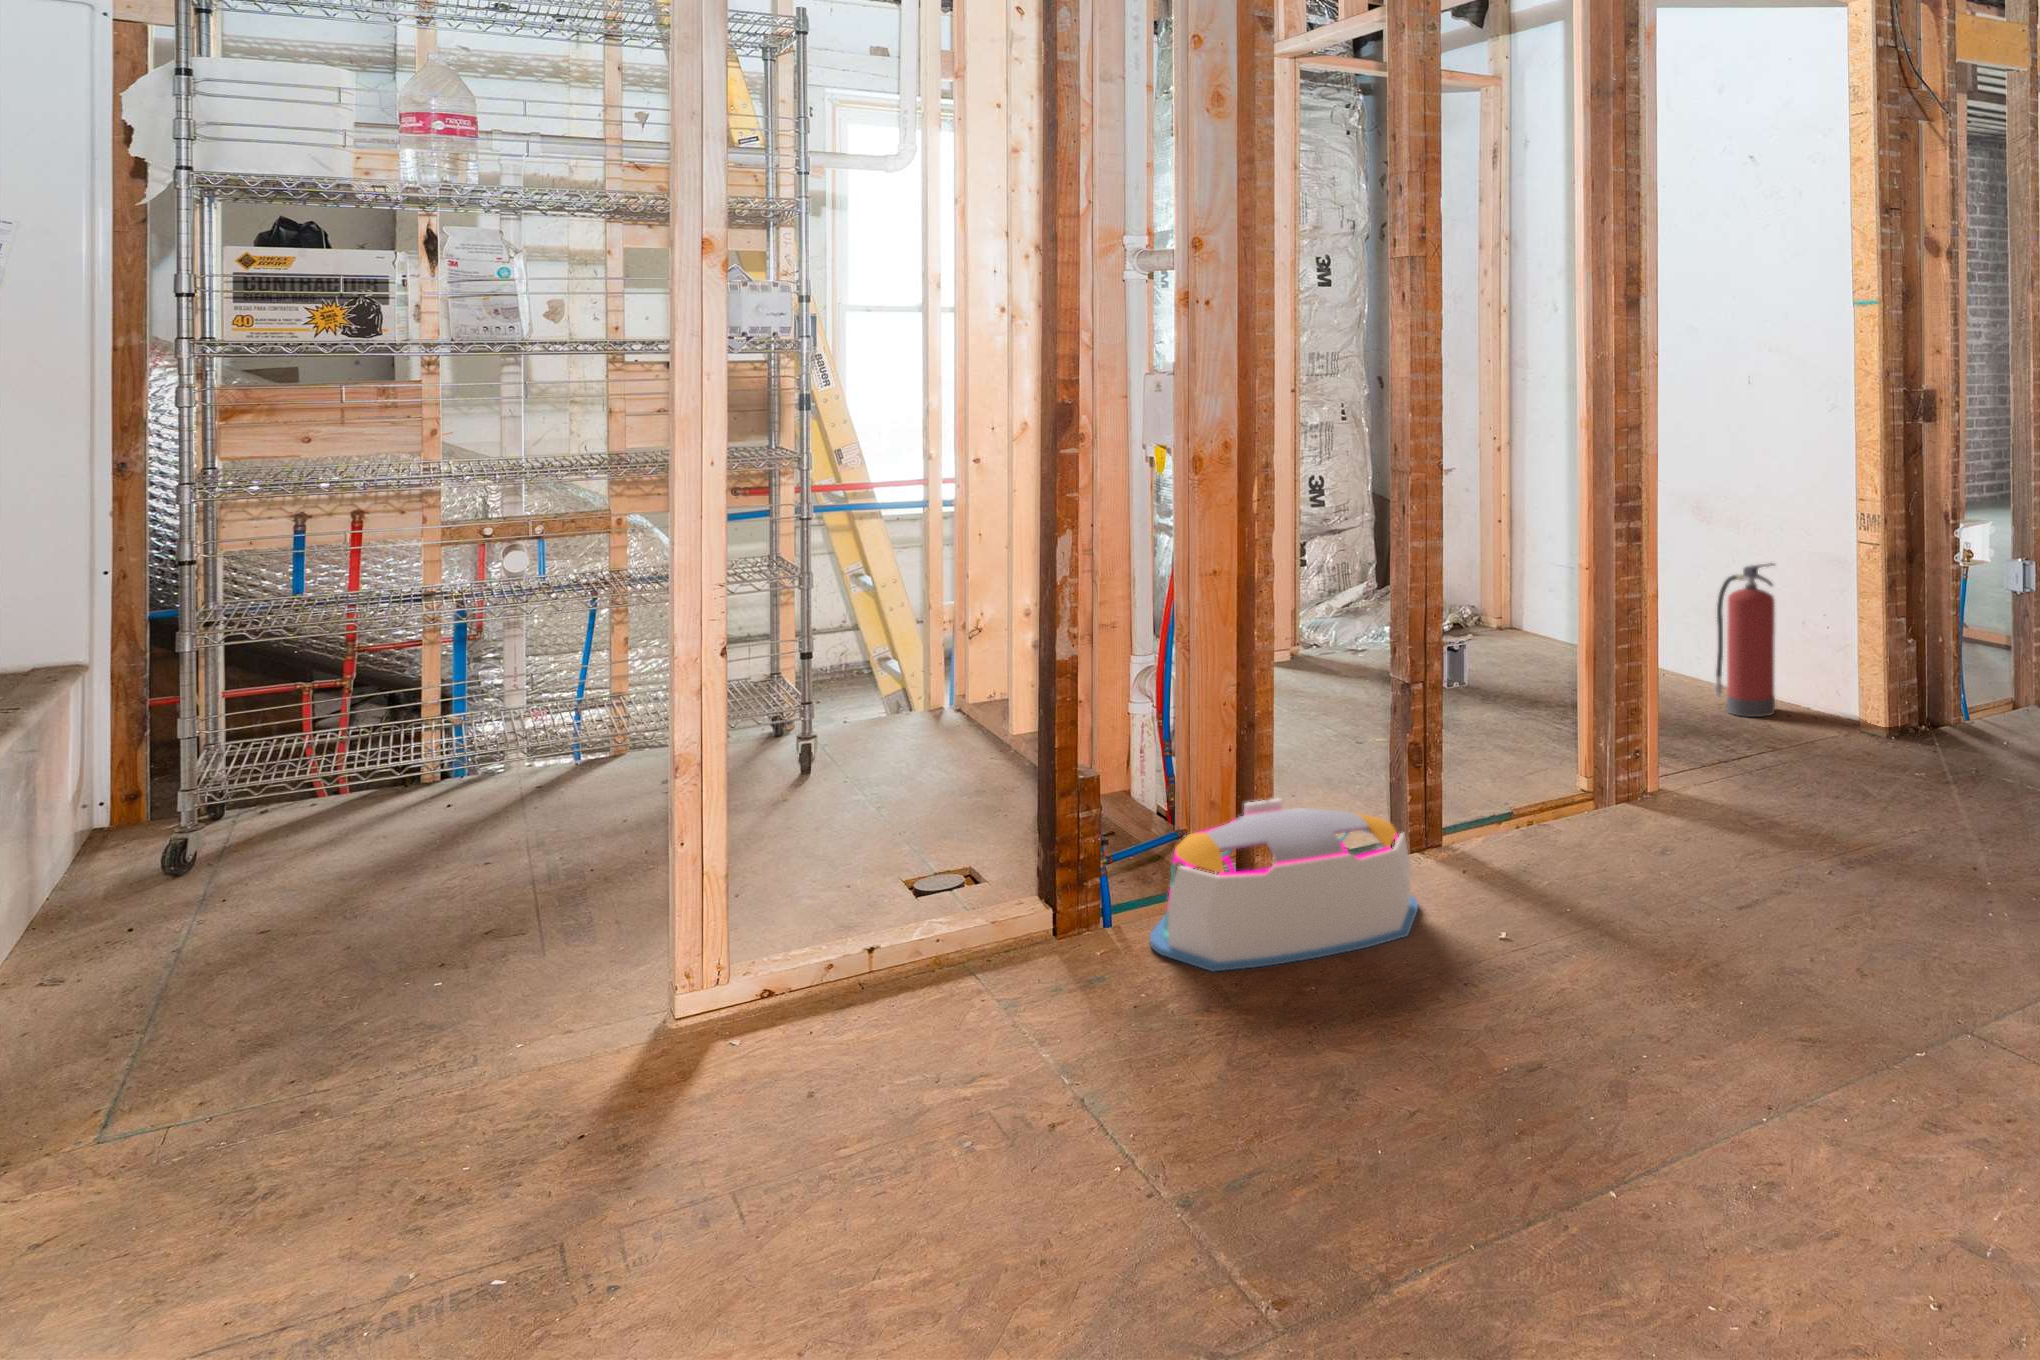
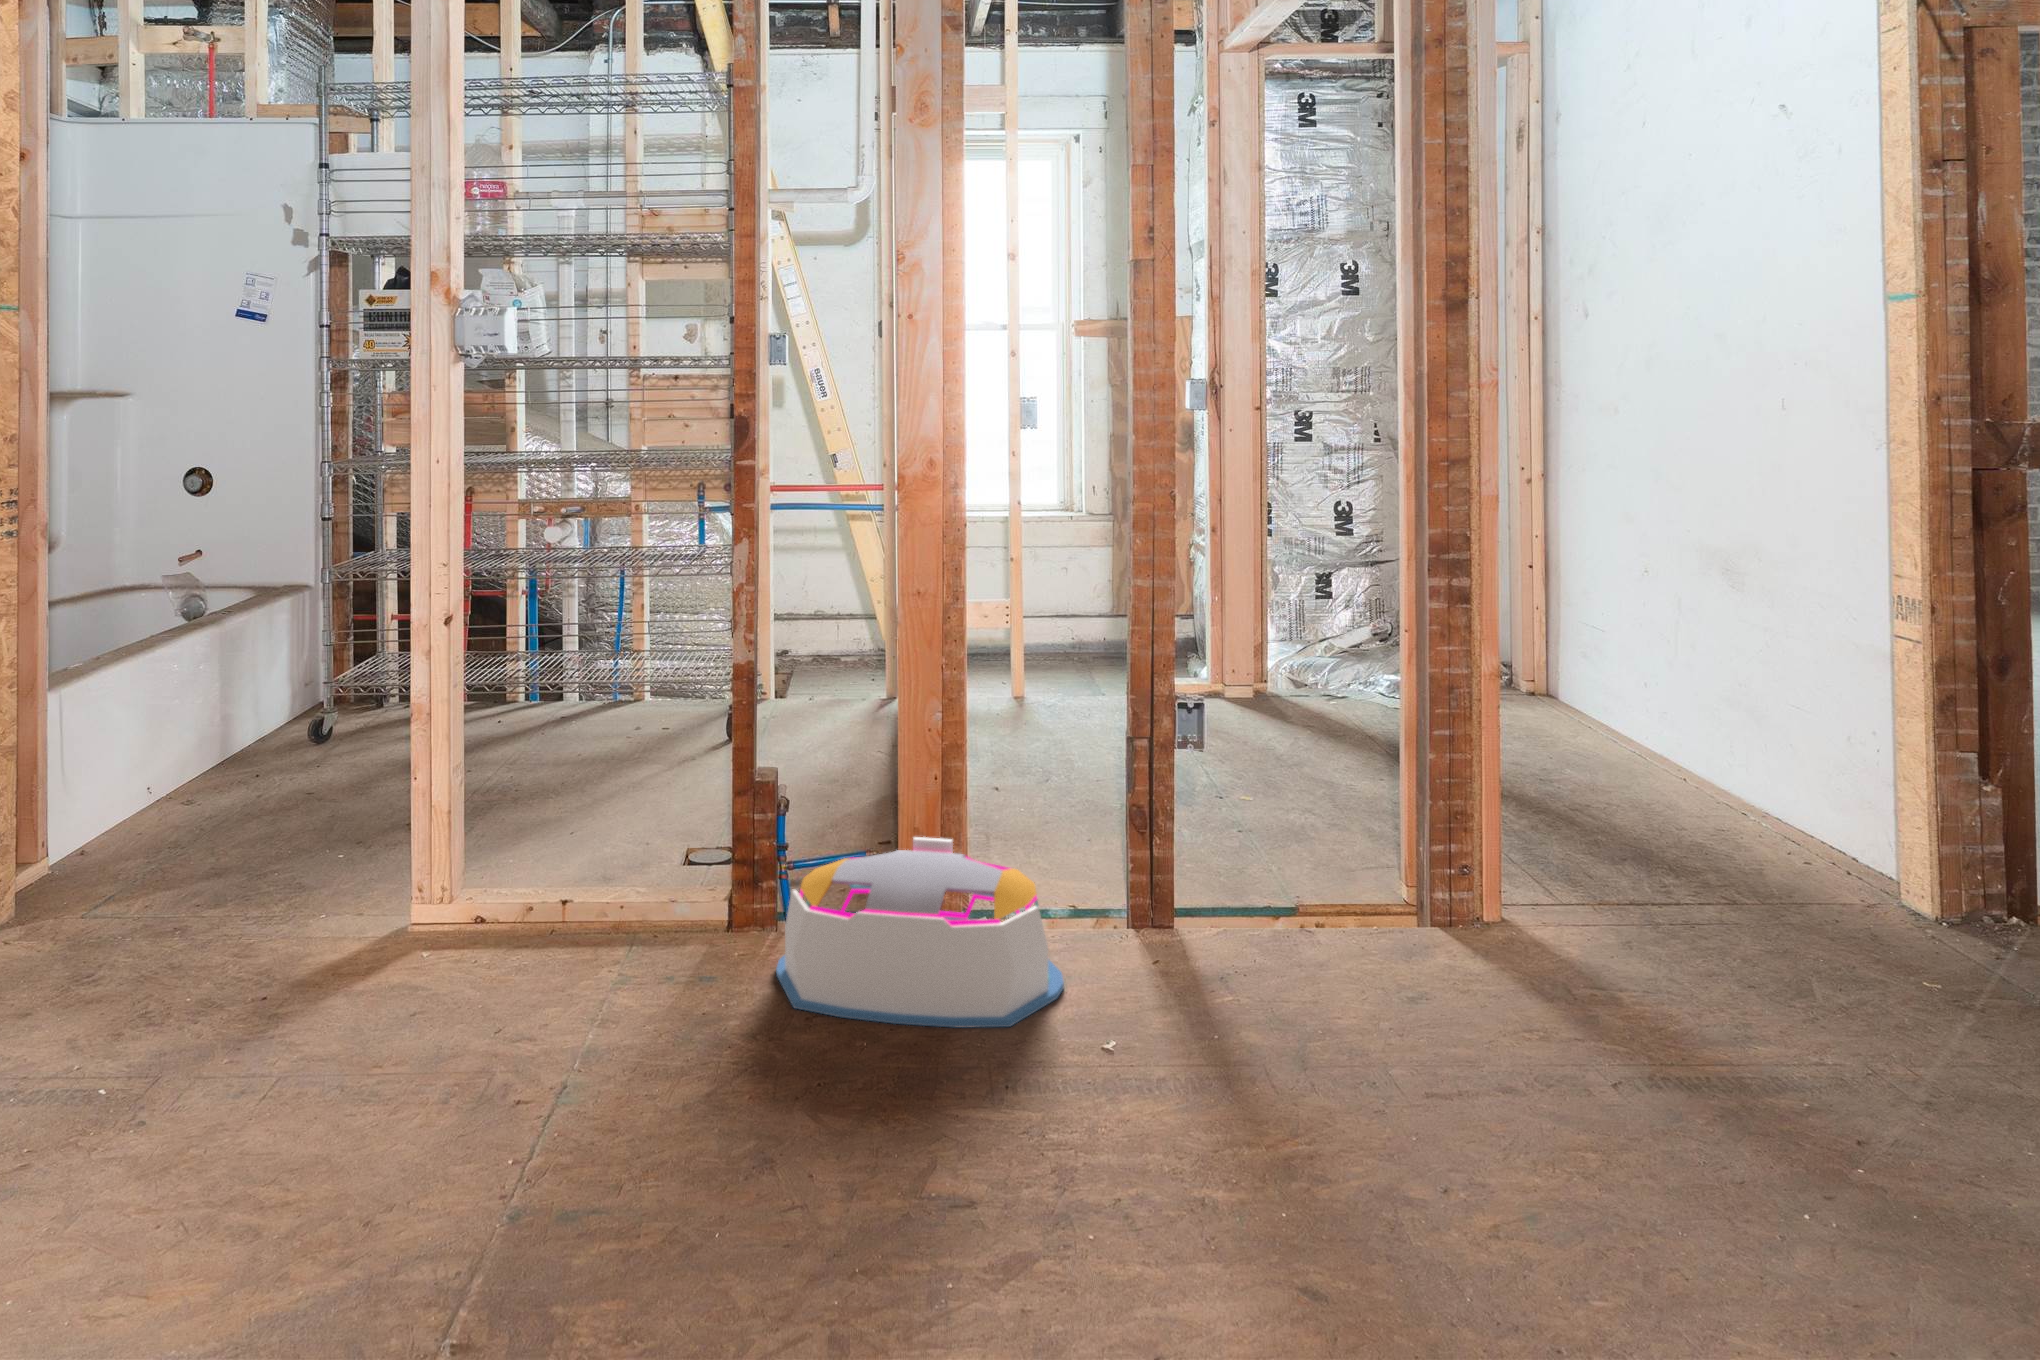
fire extinguisher: present [1714,564,1775,717] -> none [1726,648,1808,854]

